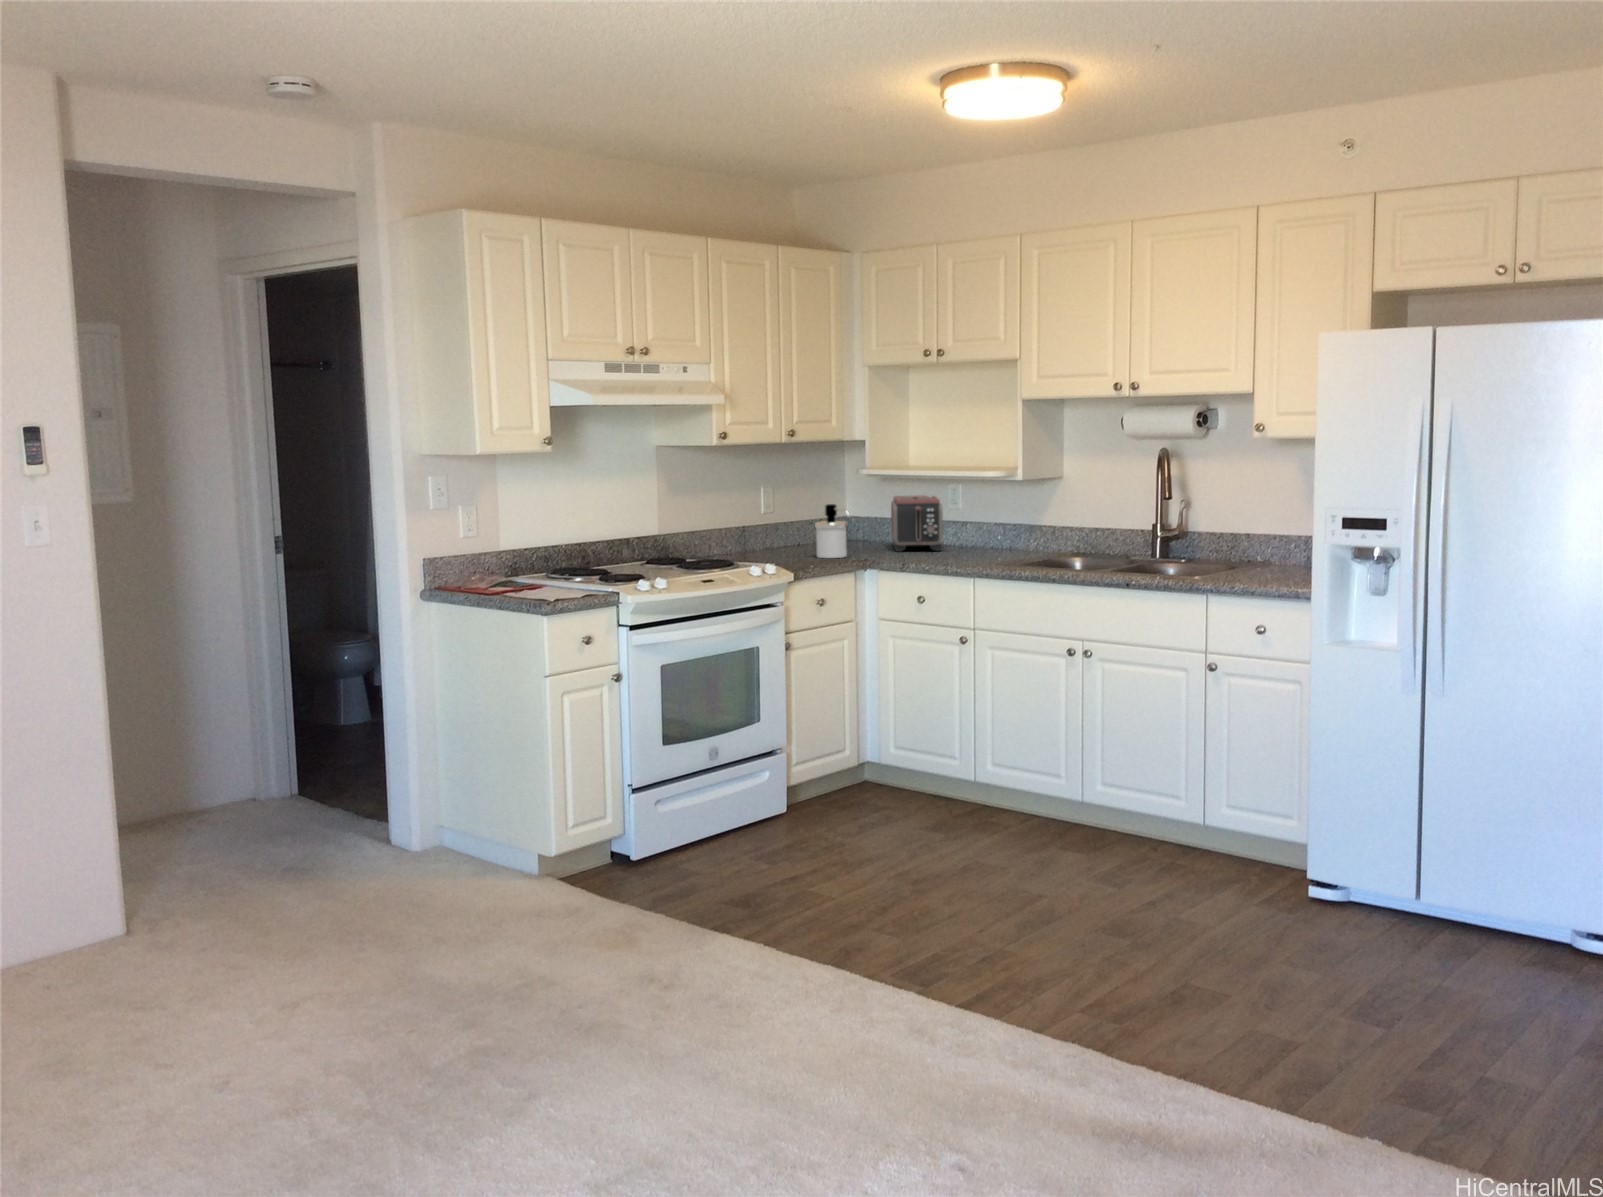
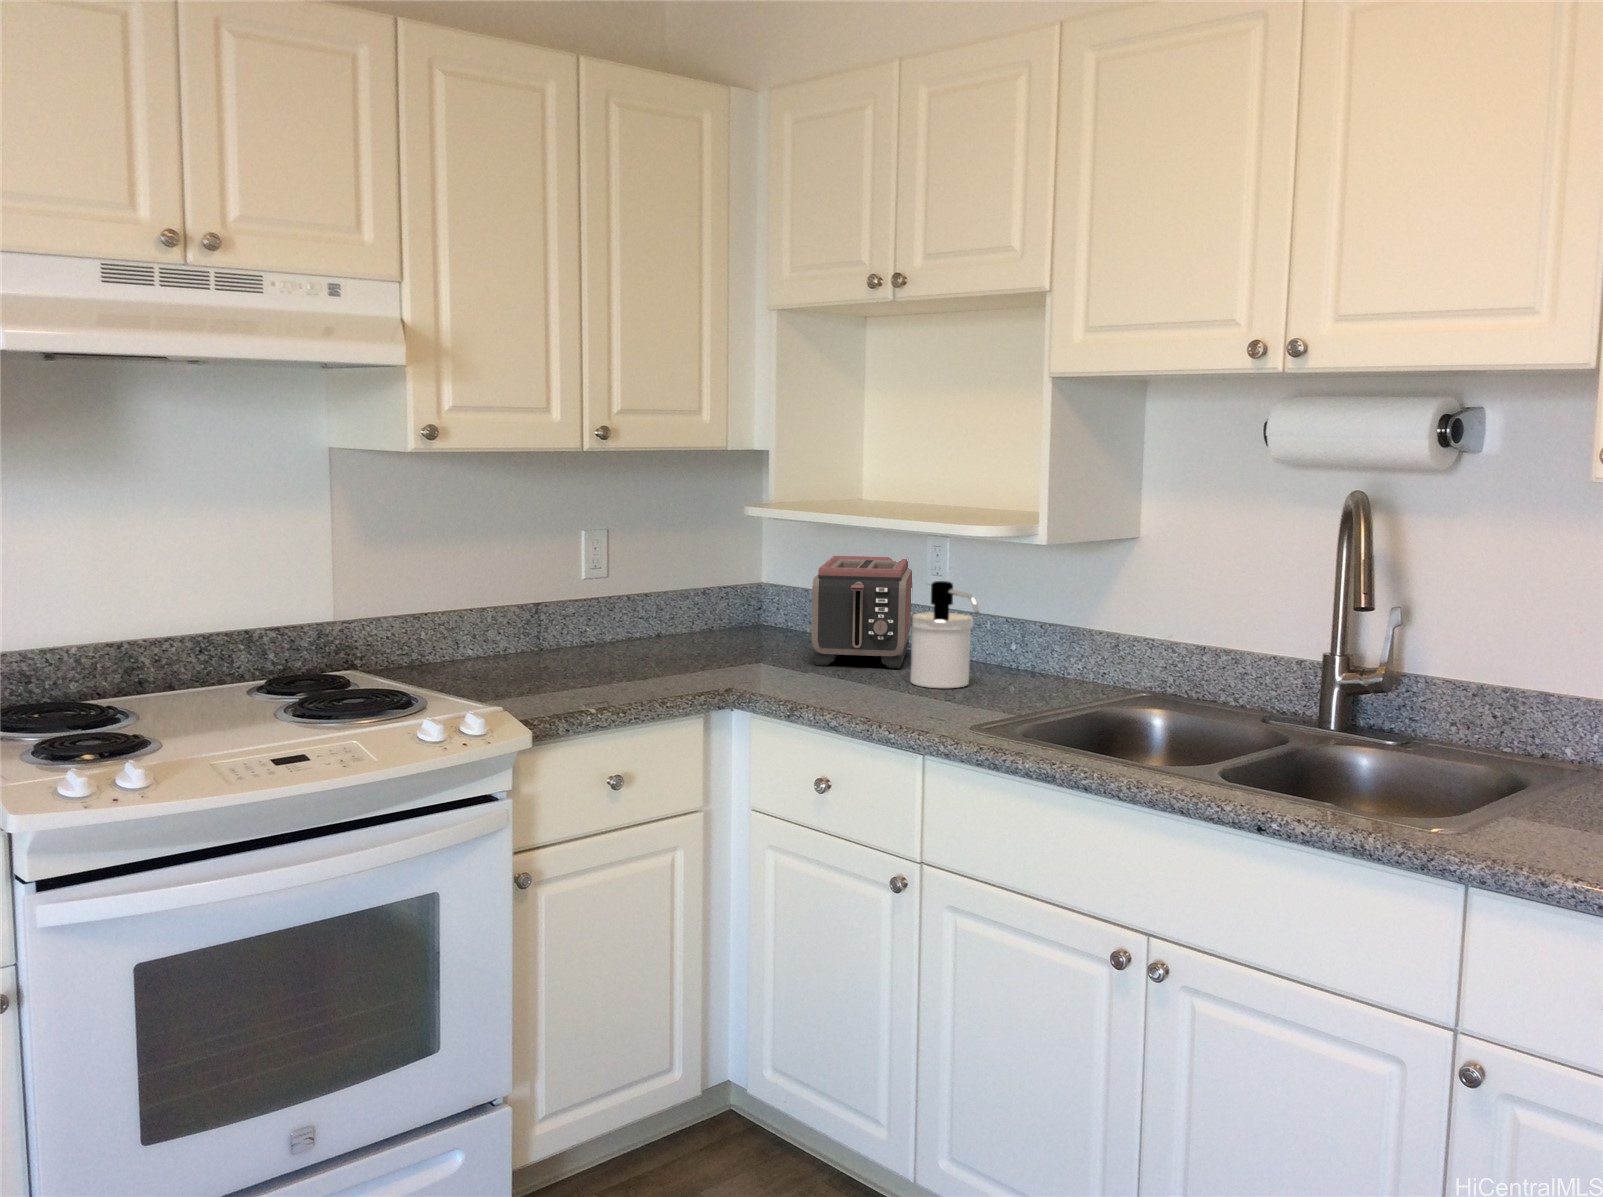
soap dispenser: present [815,504,850,558] -> present [910,581,979,688]

